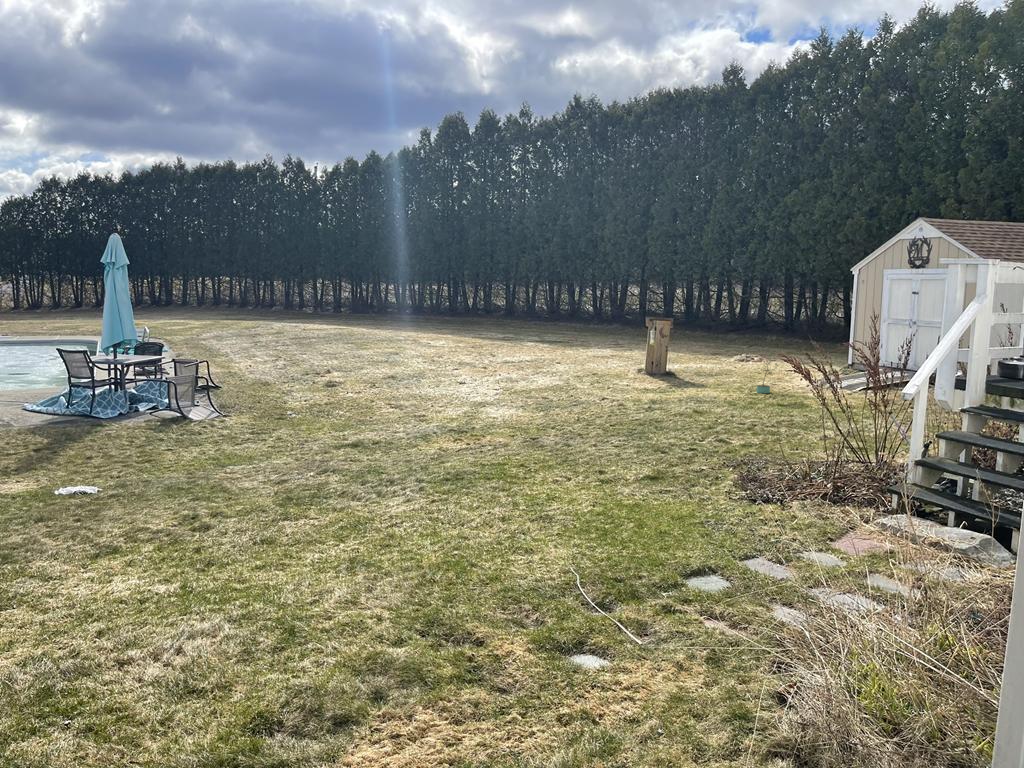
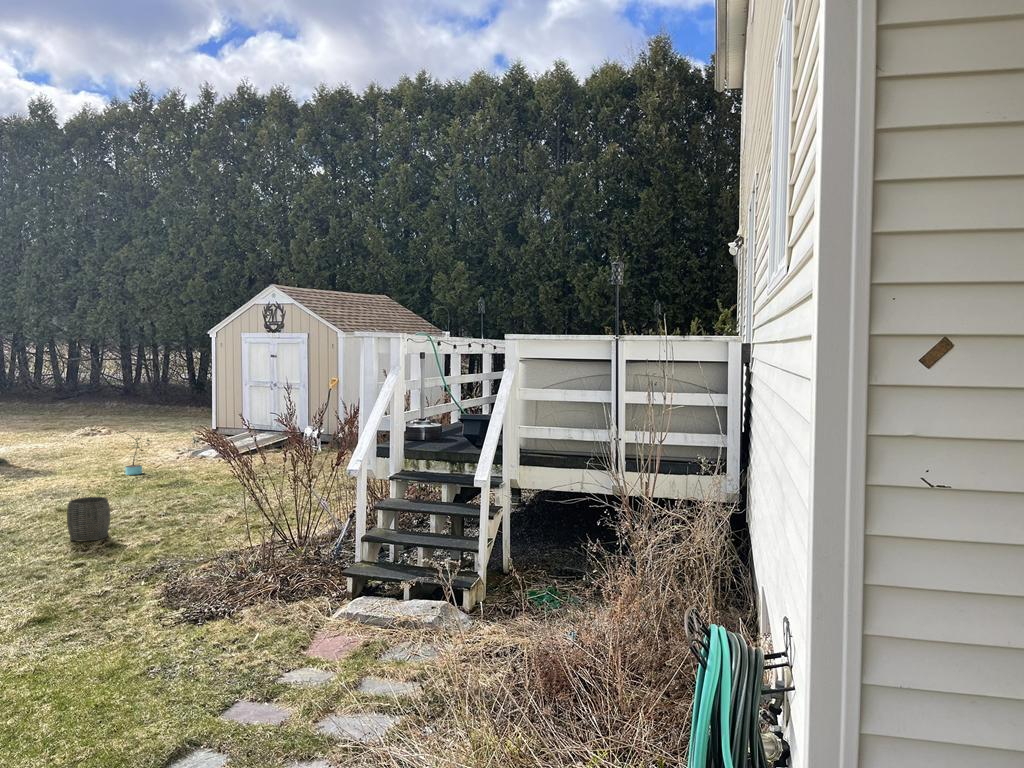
woven basket: none [693,402,724,435] -> present [67,497,110,541]

